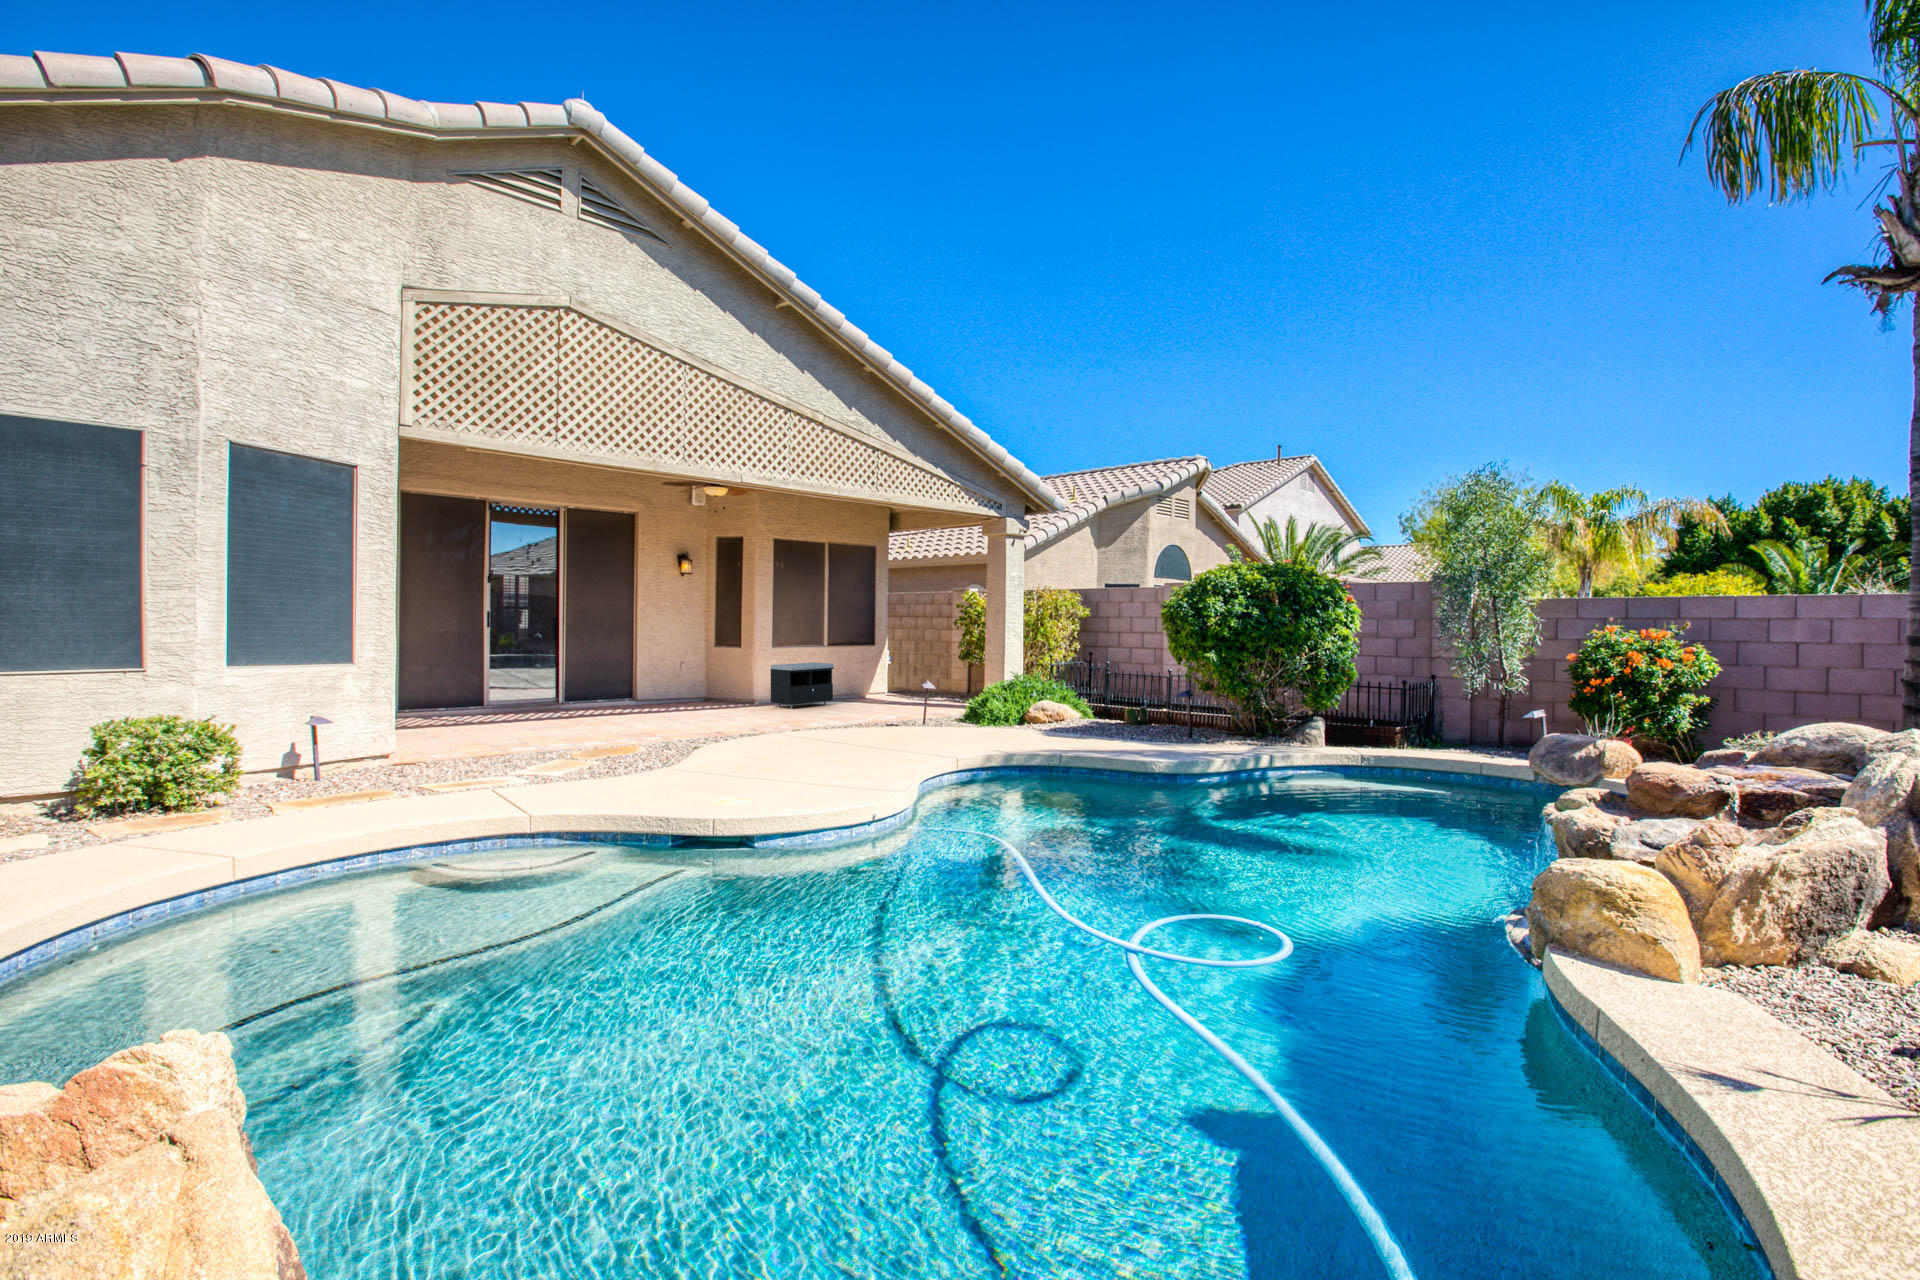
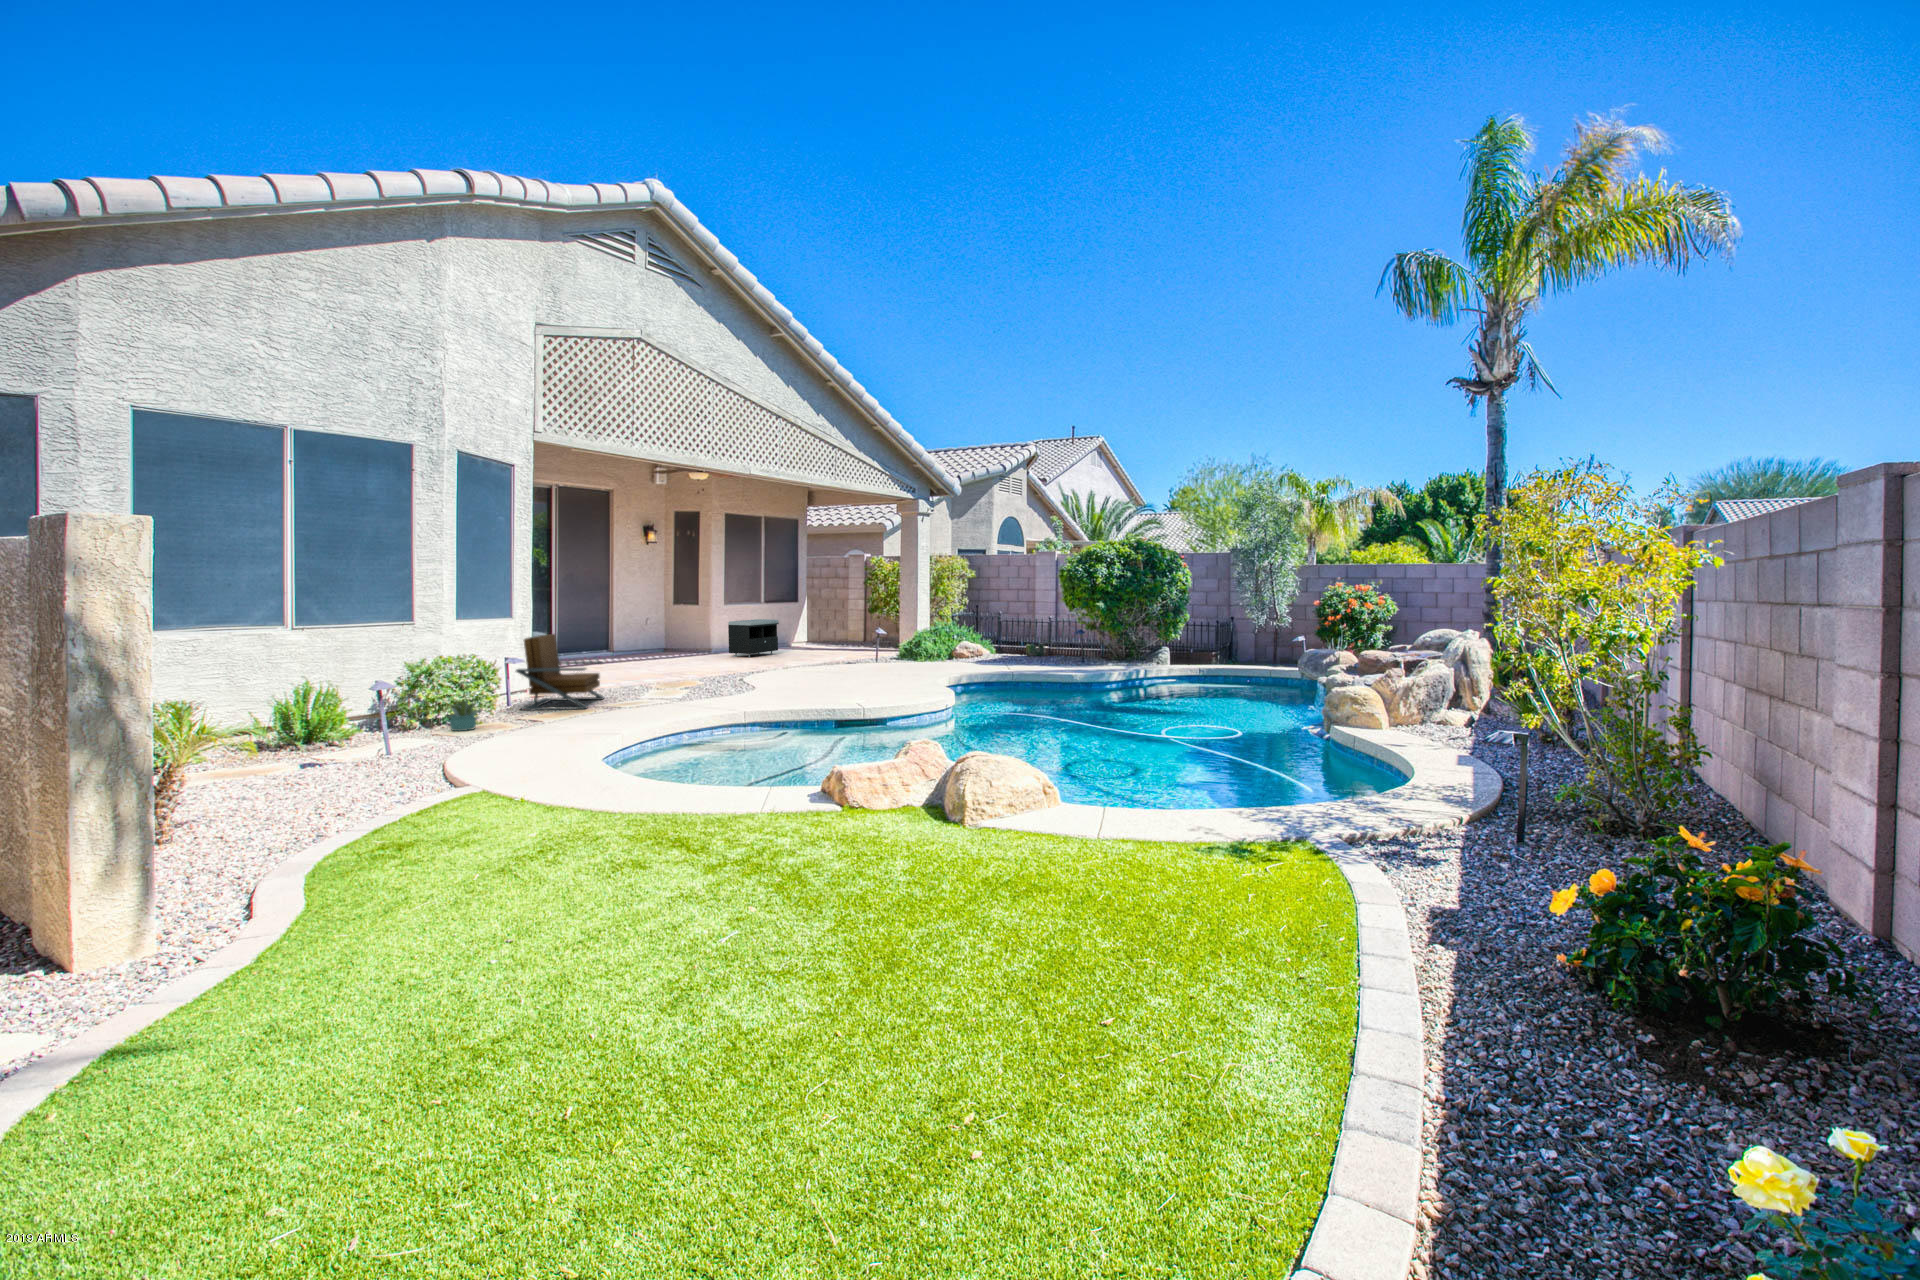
lounge chair: none [325,684,477,790] -> present [516,634,604,711]
decorative plant: none [136,781,198,825] -> present [448,701,481,731]

